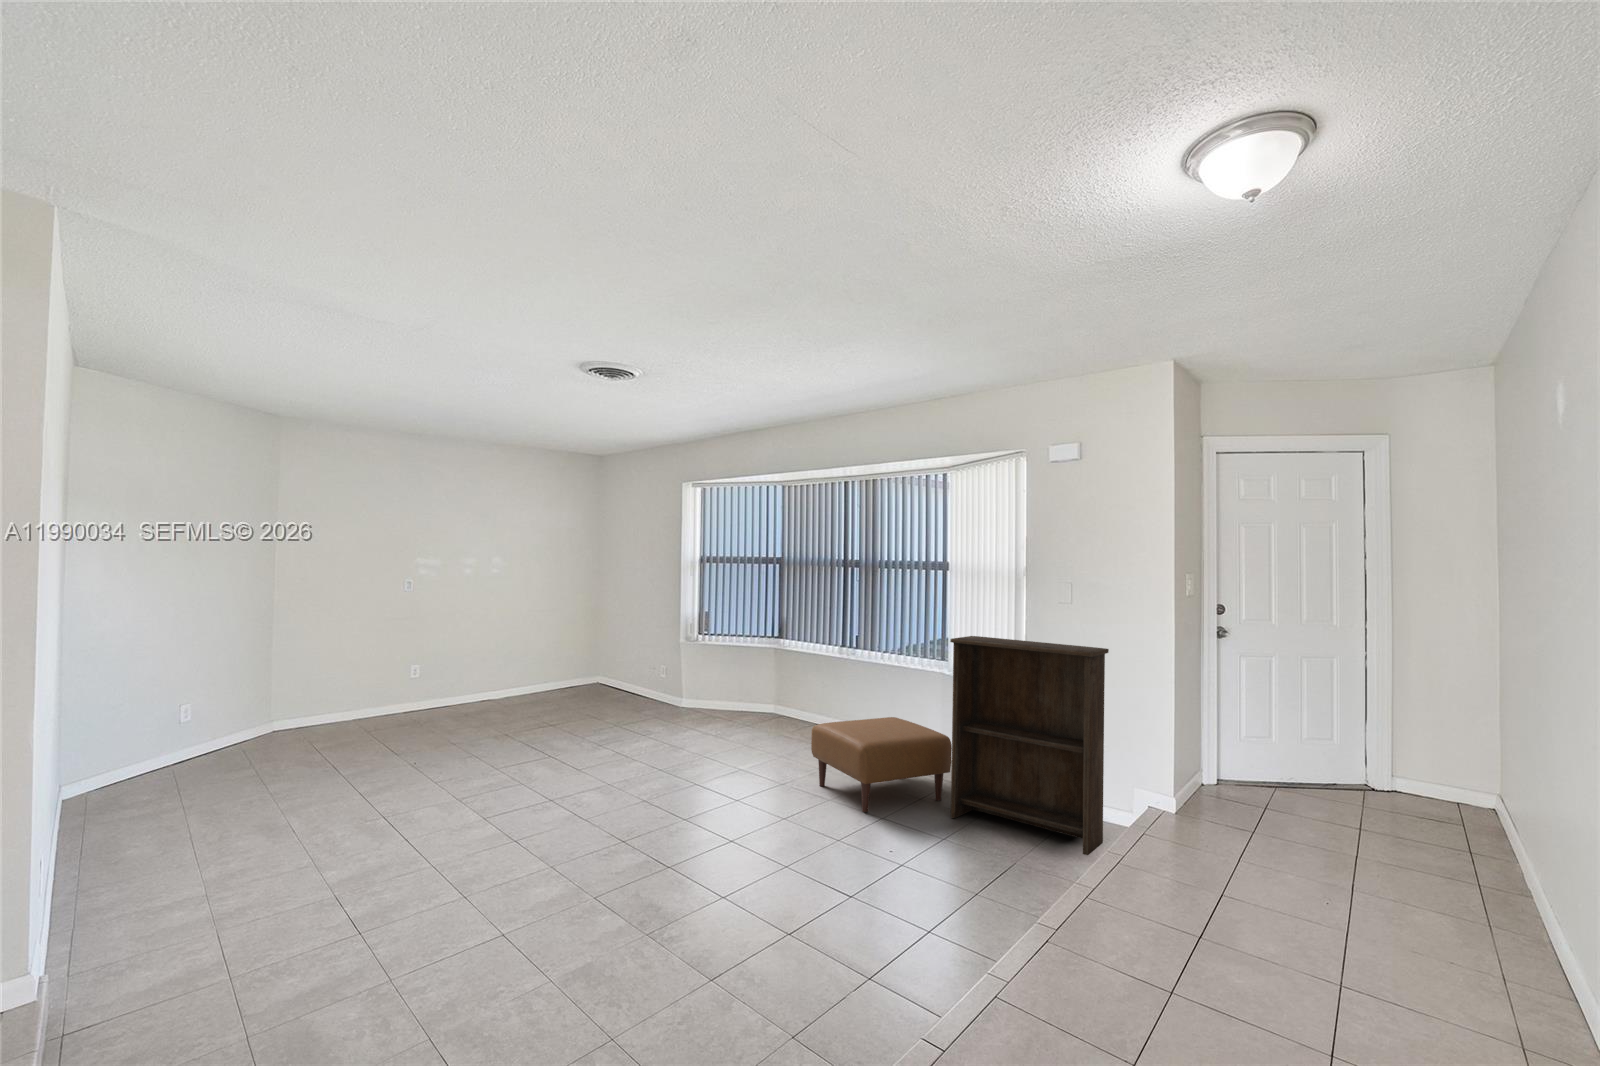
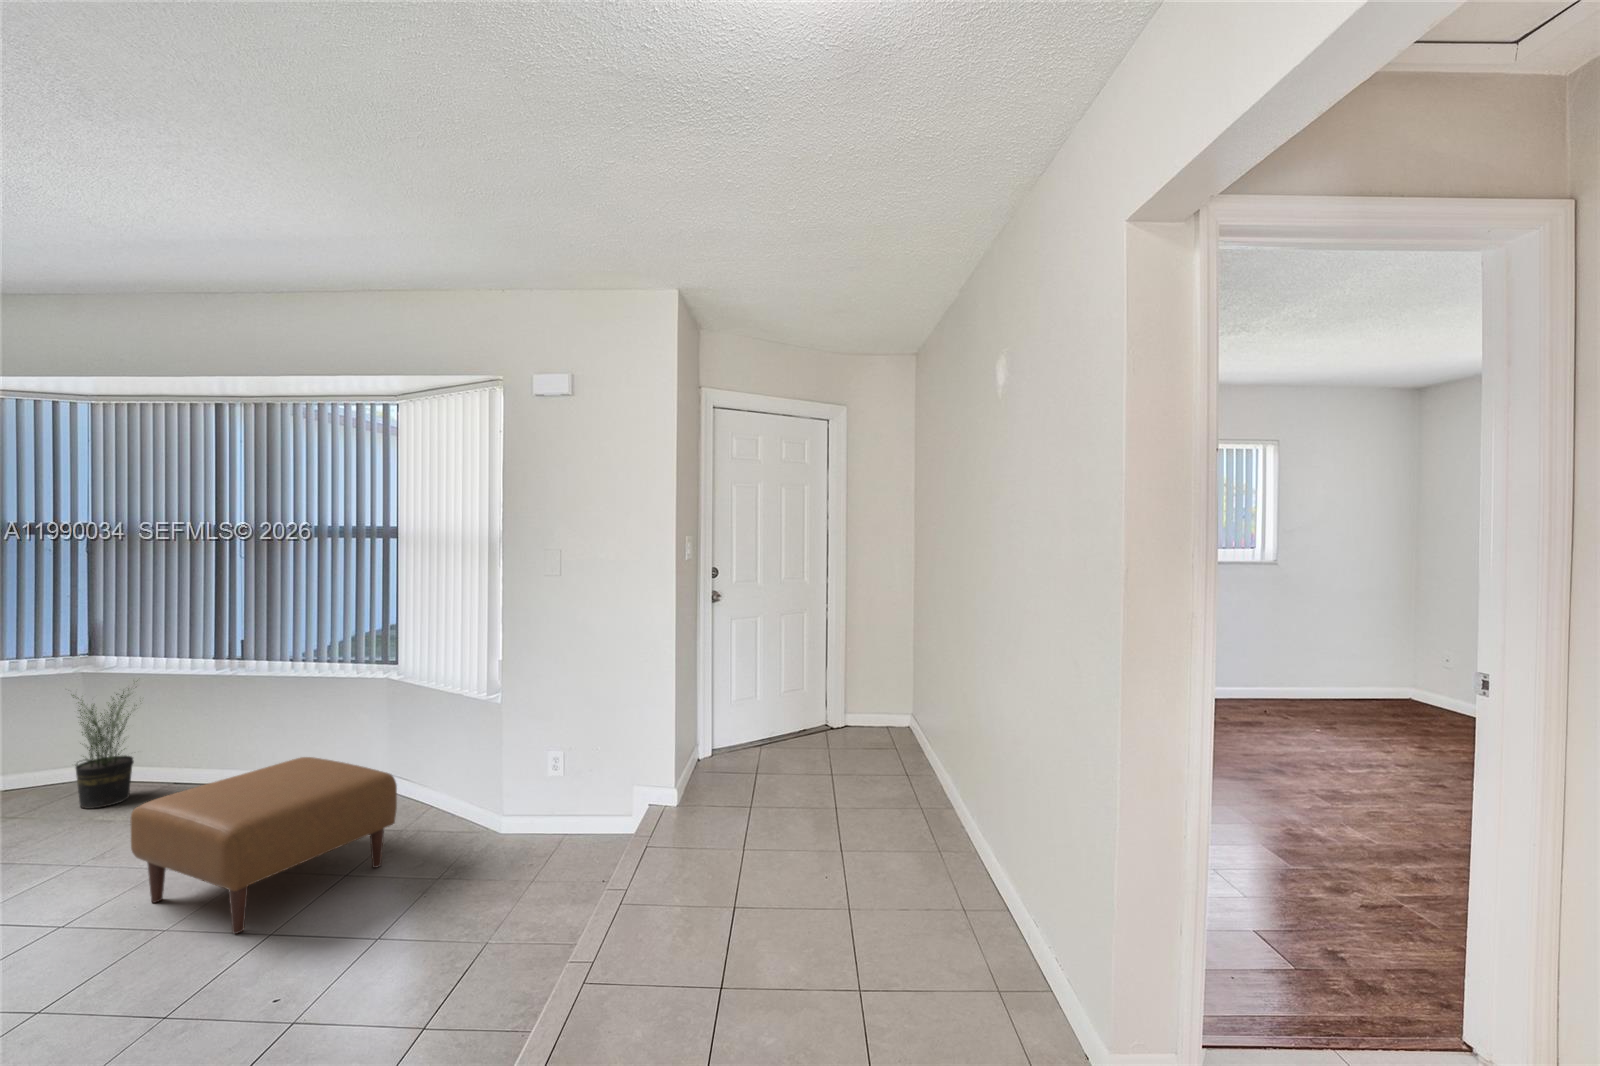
bookshelf: present [950,636,1109,855] -> none [389,630,609,895]
potted plant: none [769,656,807,733] -> present [72,689,137,809]

